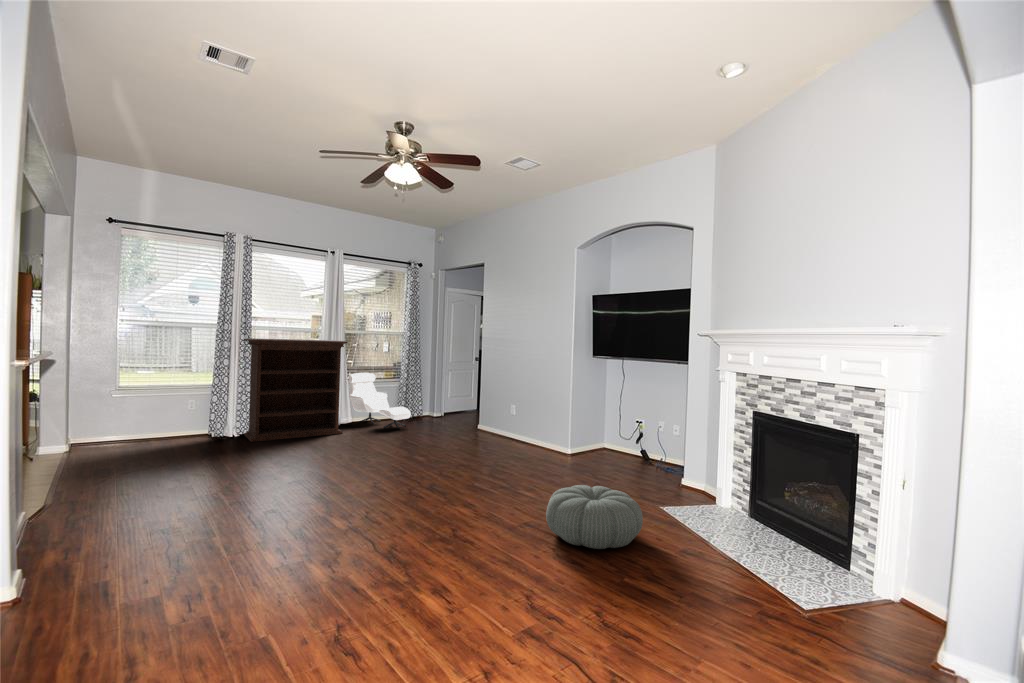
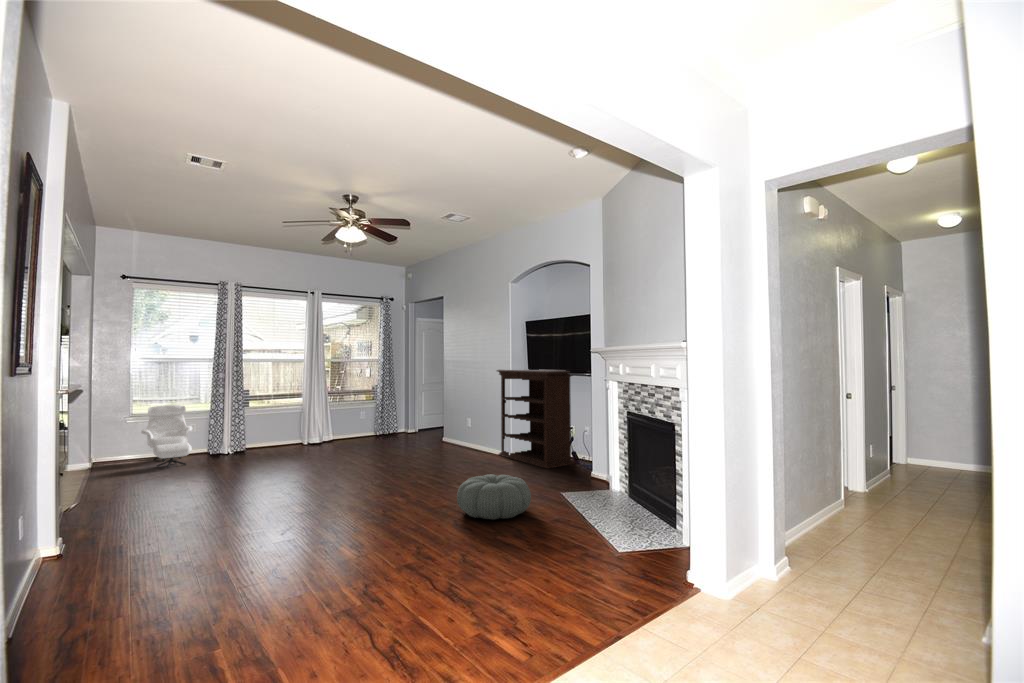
bookshelf: present [244,338,348,442] -> present [497,369,575,469]
armchair: present [349,373,411,429] -> present [141,405,192,468]

